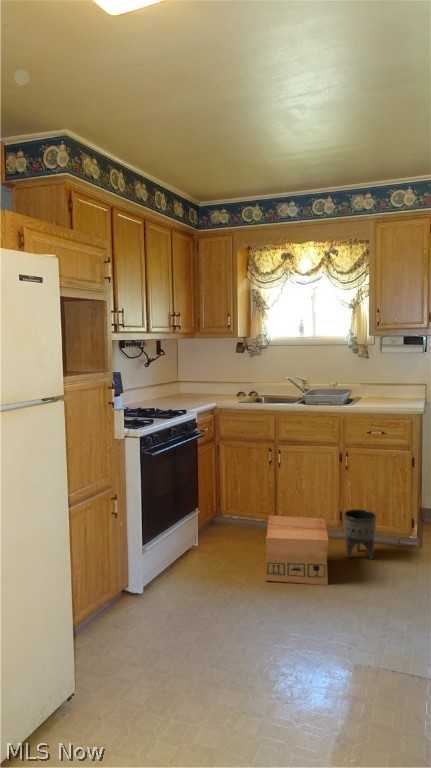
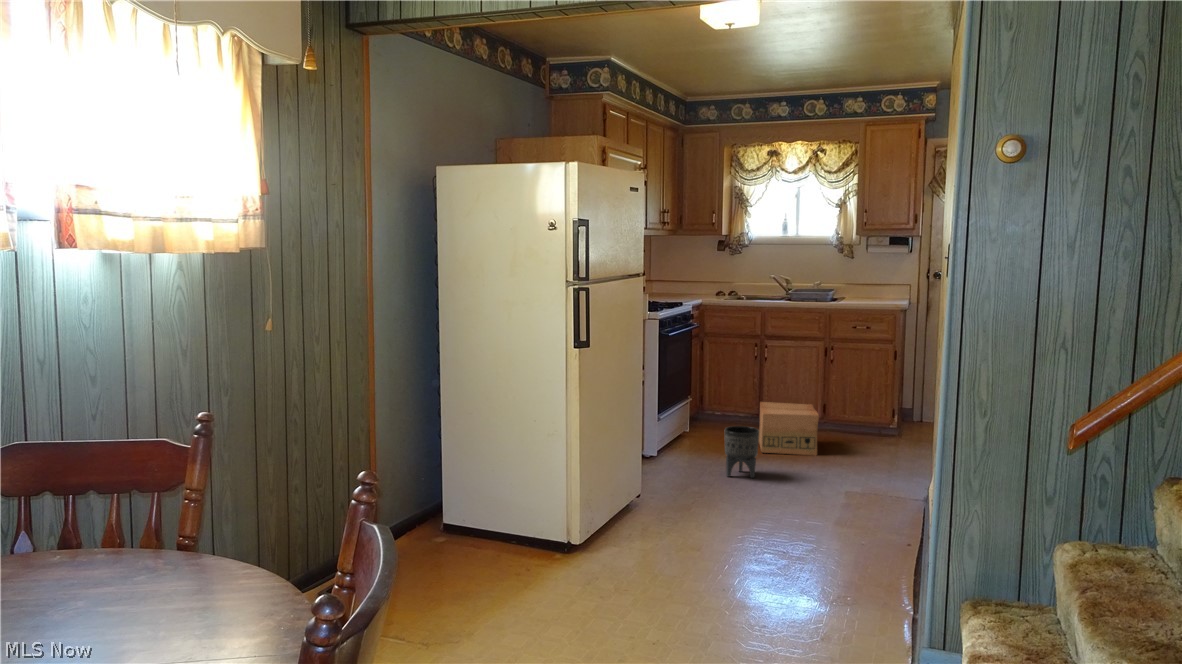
planter: present [344,509,376,559] -> present [725,426,759,478]

